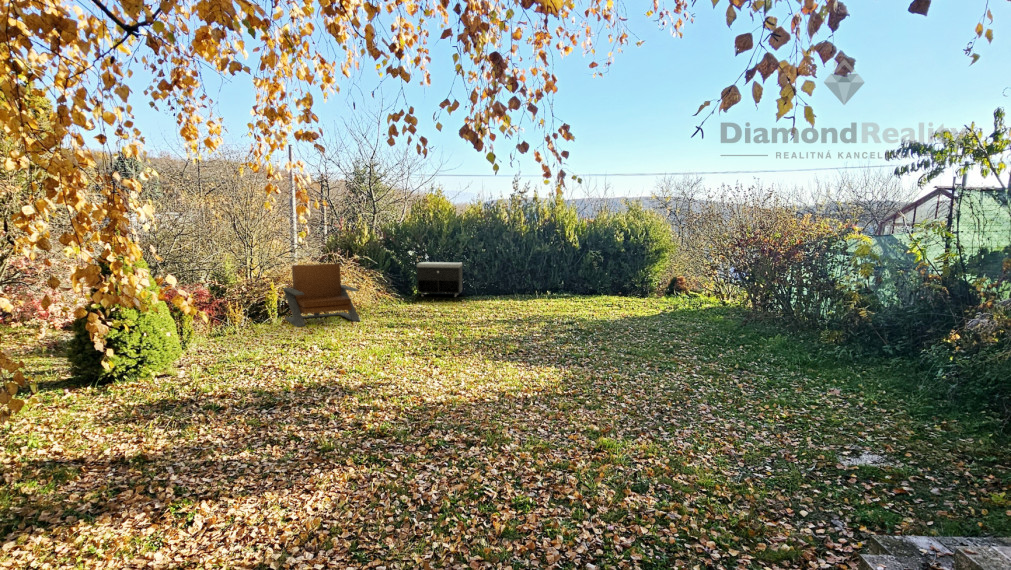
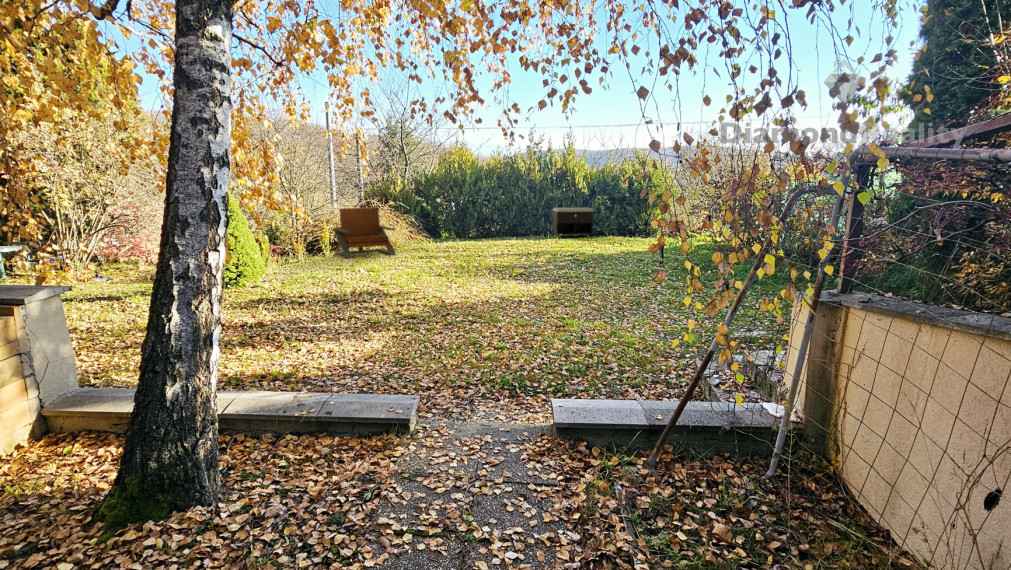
storage bench: present [417,262,462,296] -> present [553,208,594,237]

